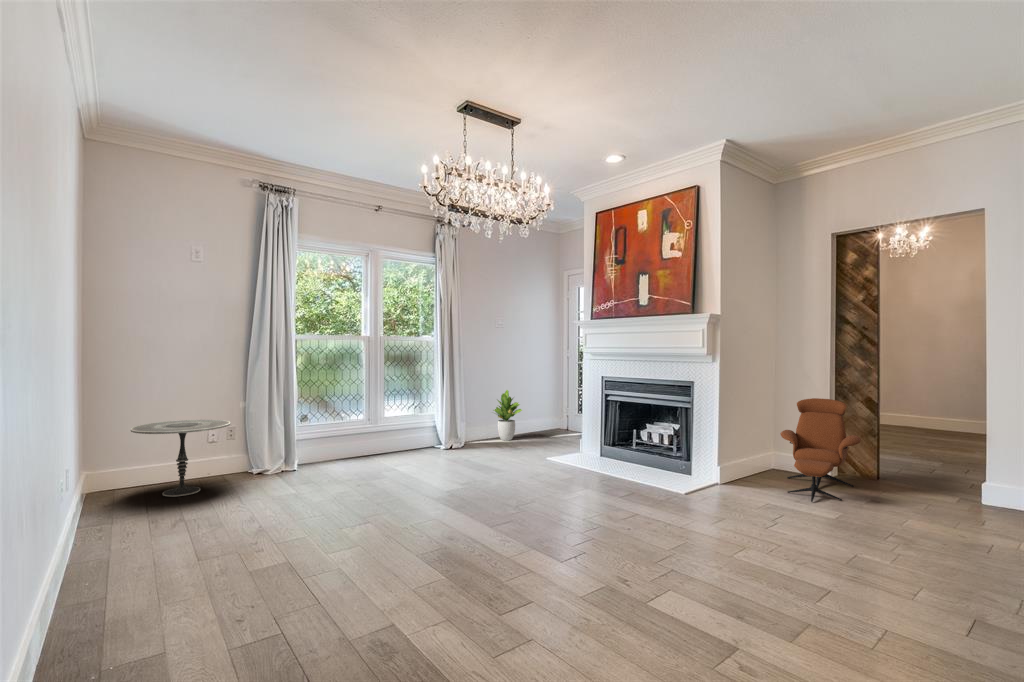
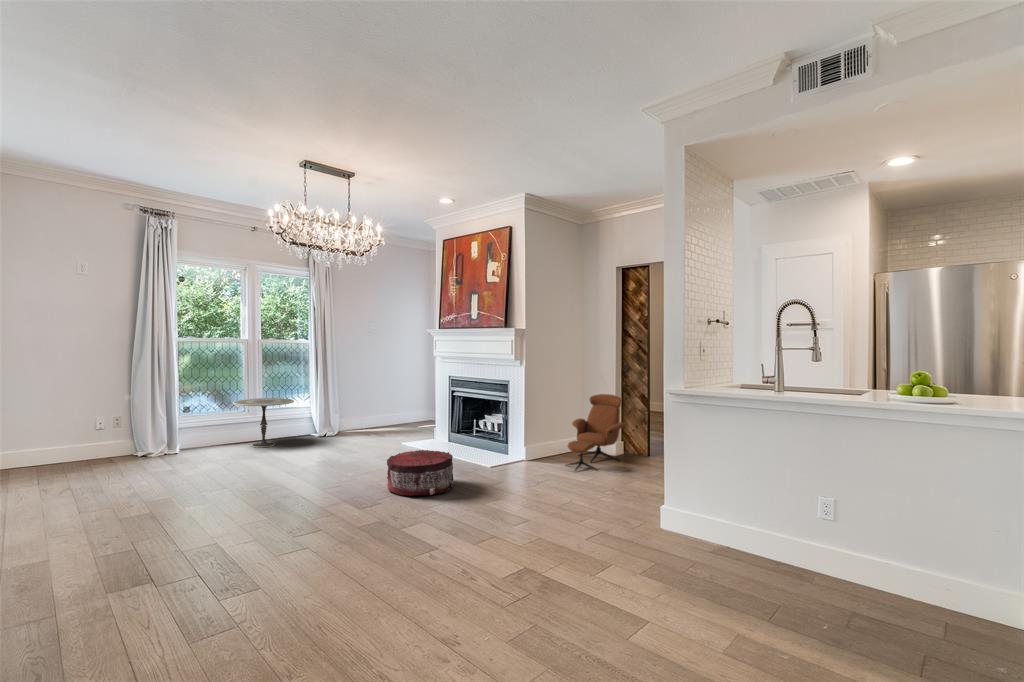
potted plant: present [494,390,522,440] -> none [363,385,391,429]
side table: present [131,420,230,497] -> present [233,398,294,448]
pouf: none [578,470,673,538] -> present [387,450,453,496]

